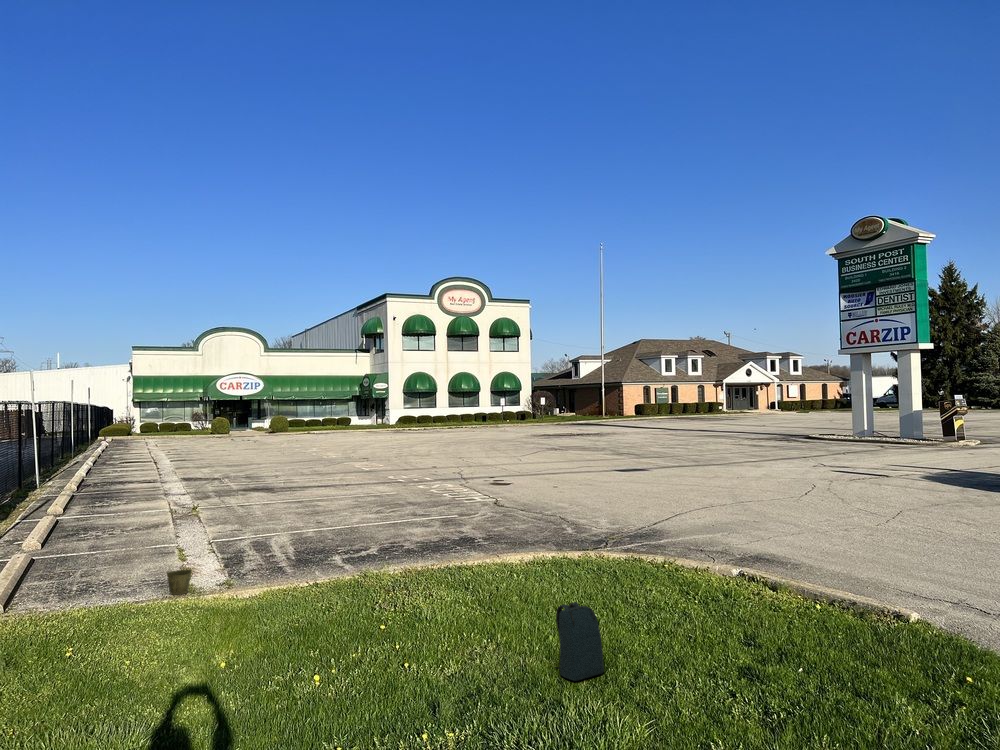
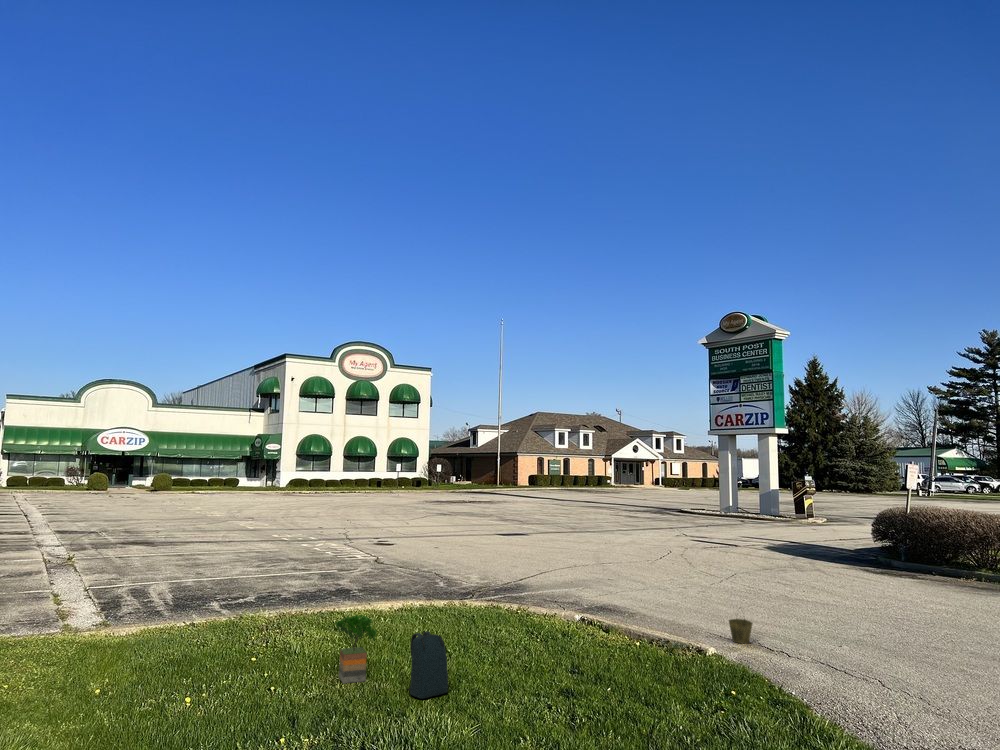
bucket: present [167,569,192,595] -> present [729,619,753,644]
potted tree: none [466,580,517,659] -> present [336,615,377,683]

